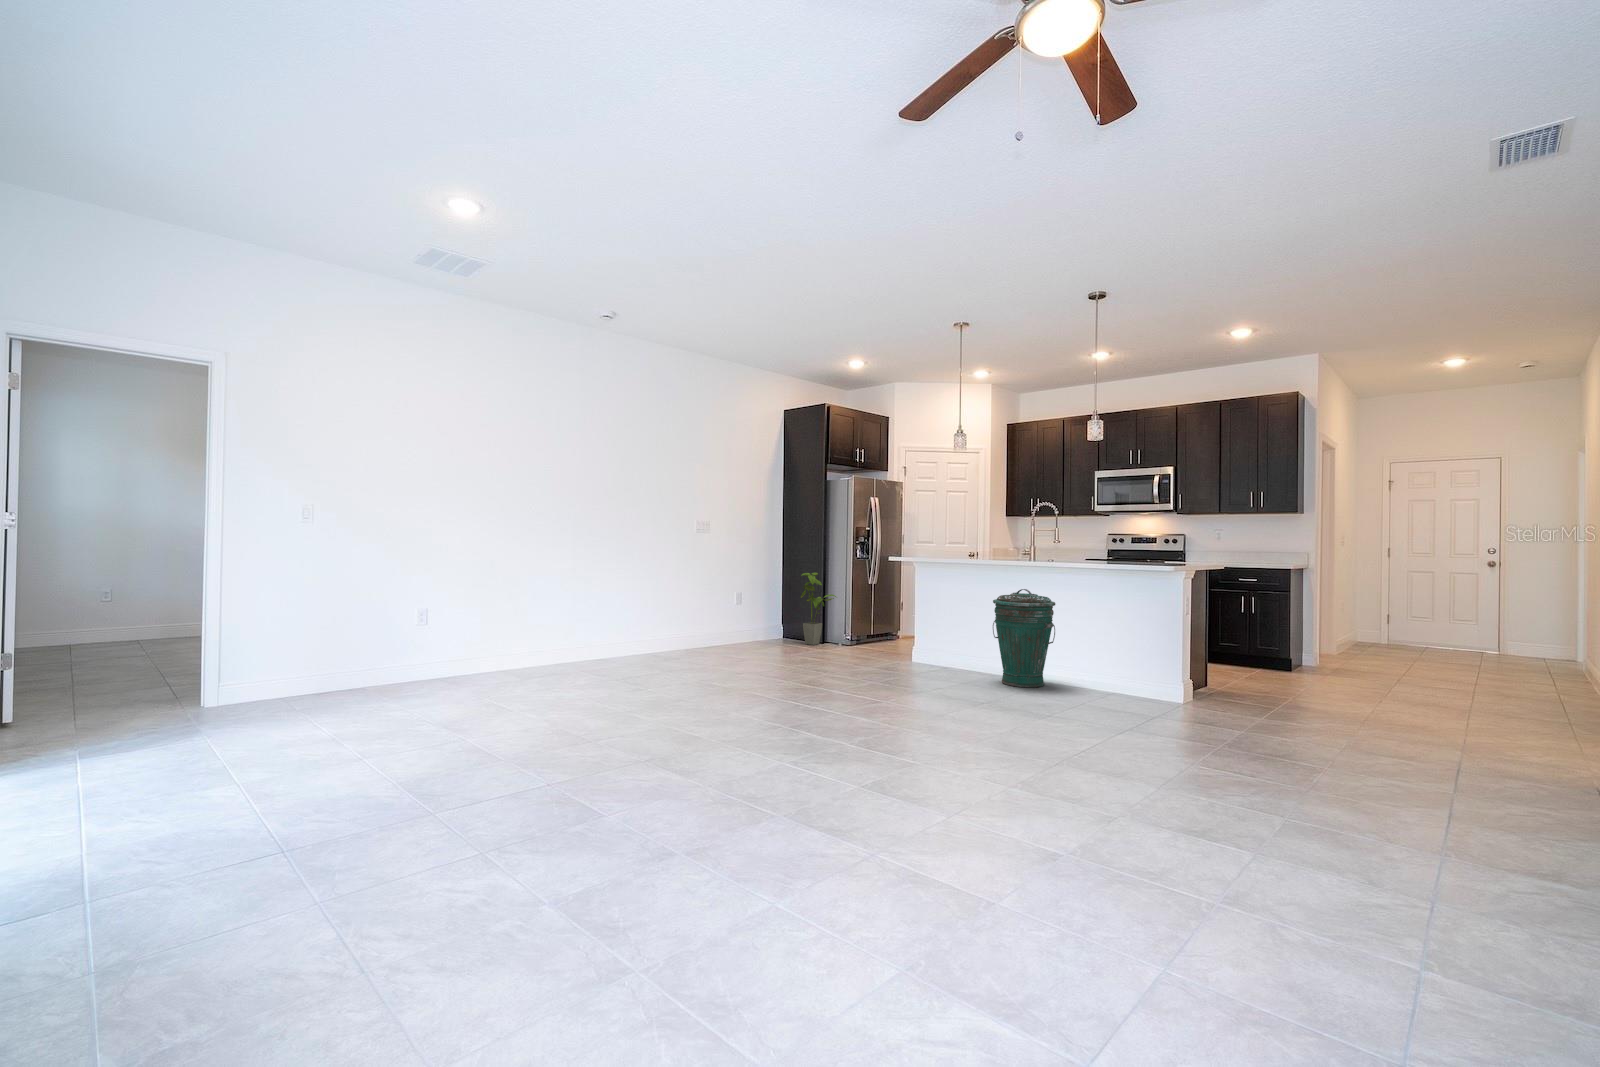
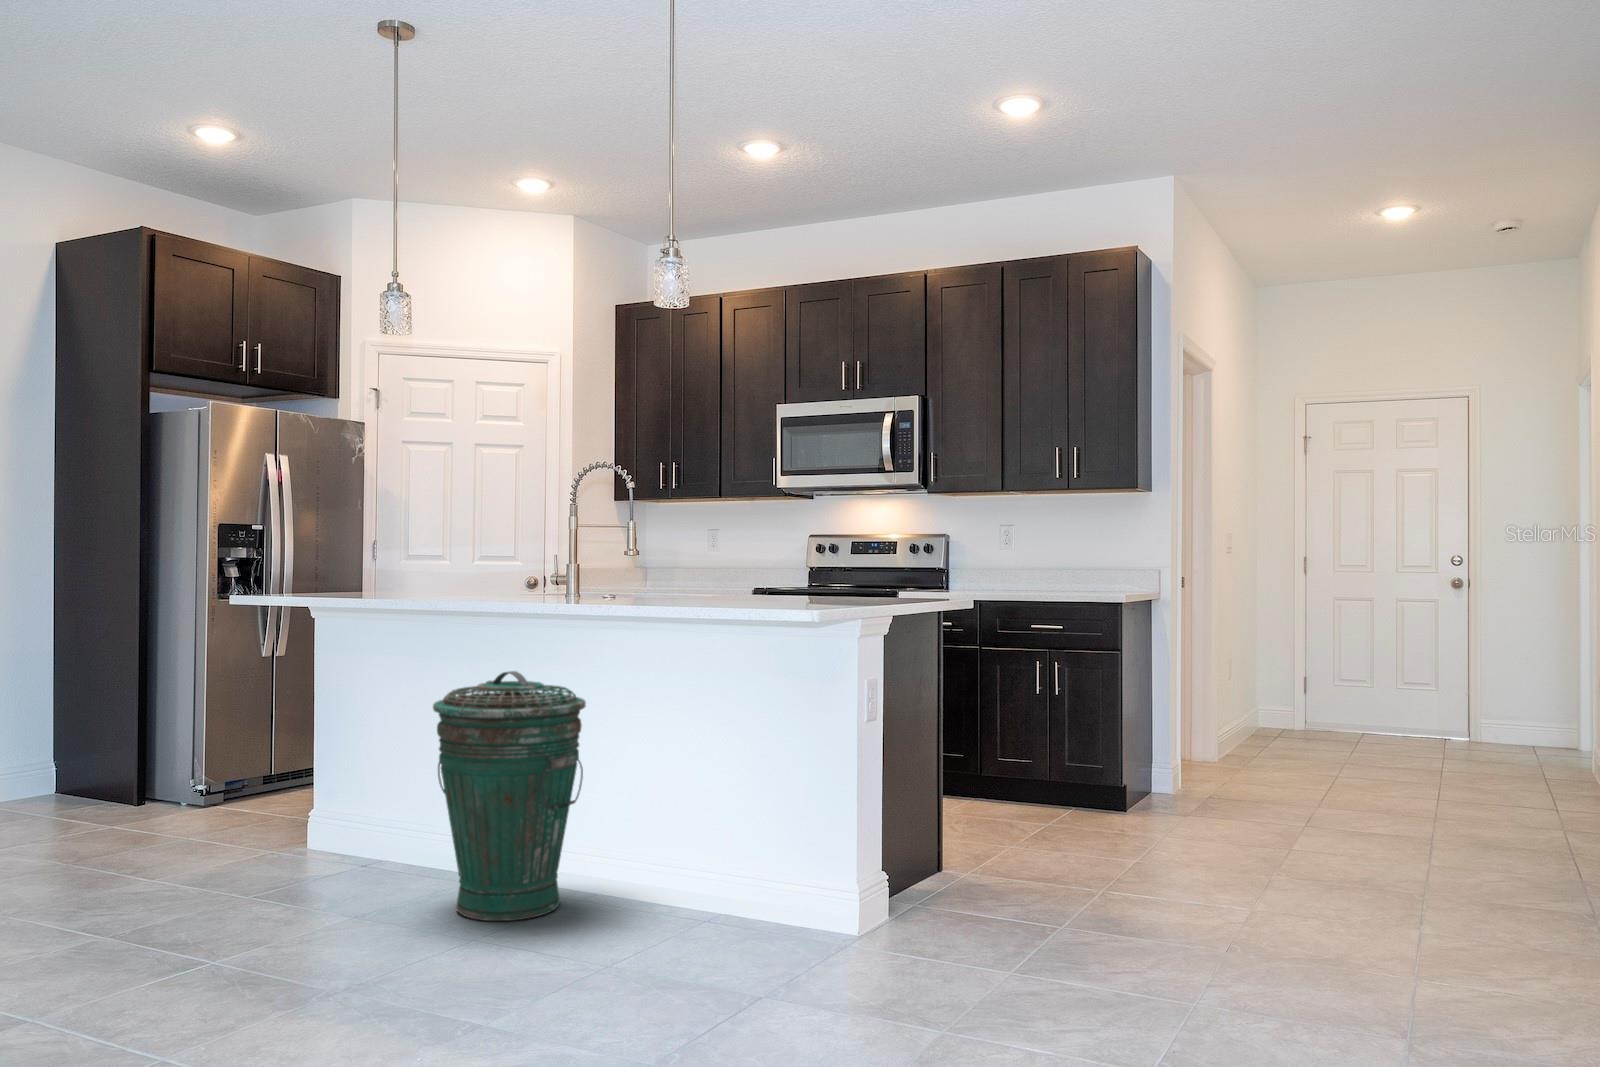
house plant: present [801,573,836,645] -> none [69,633,171,810]

